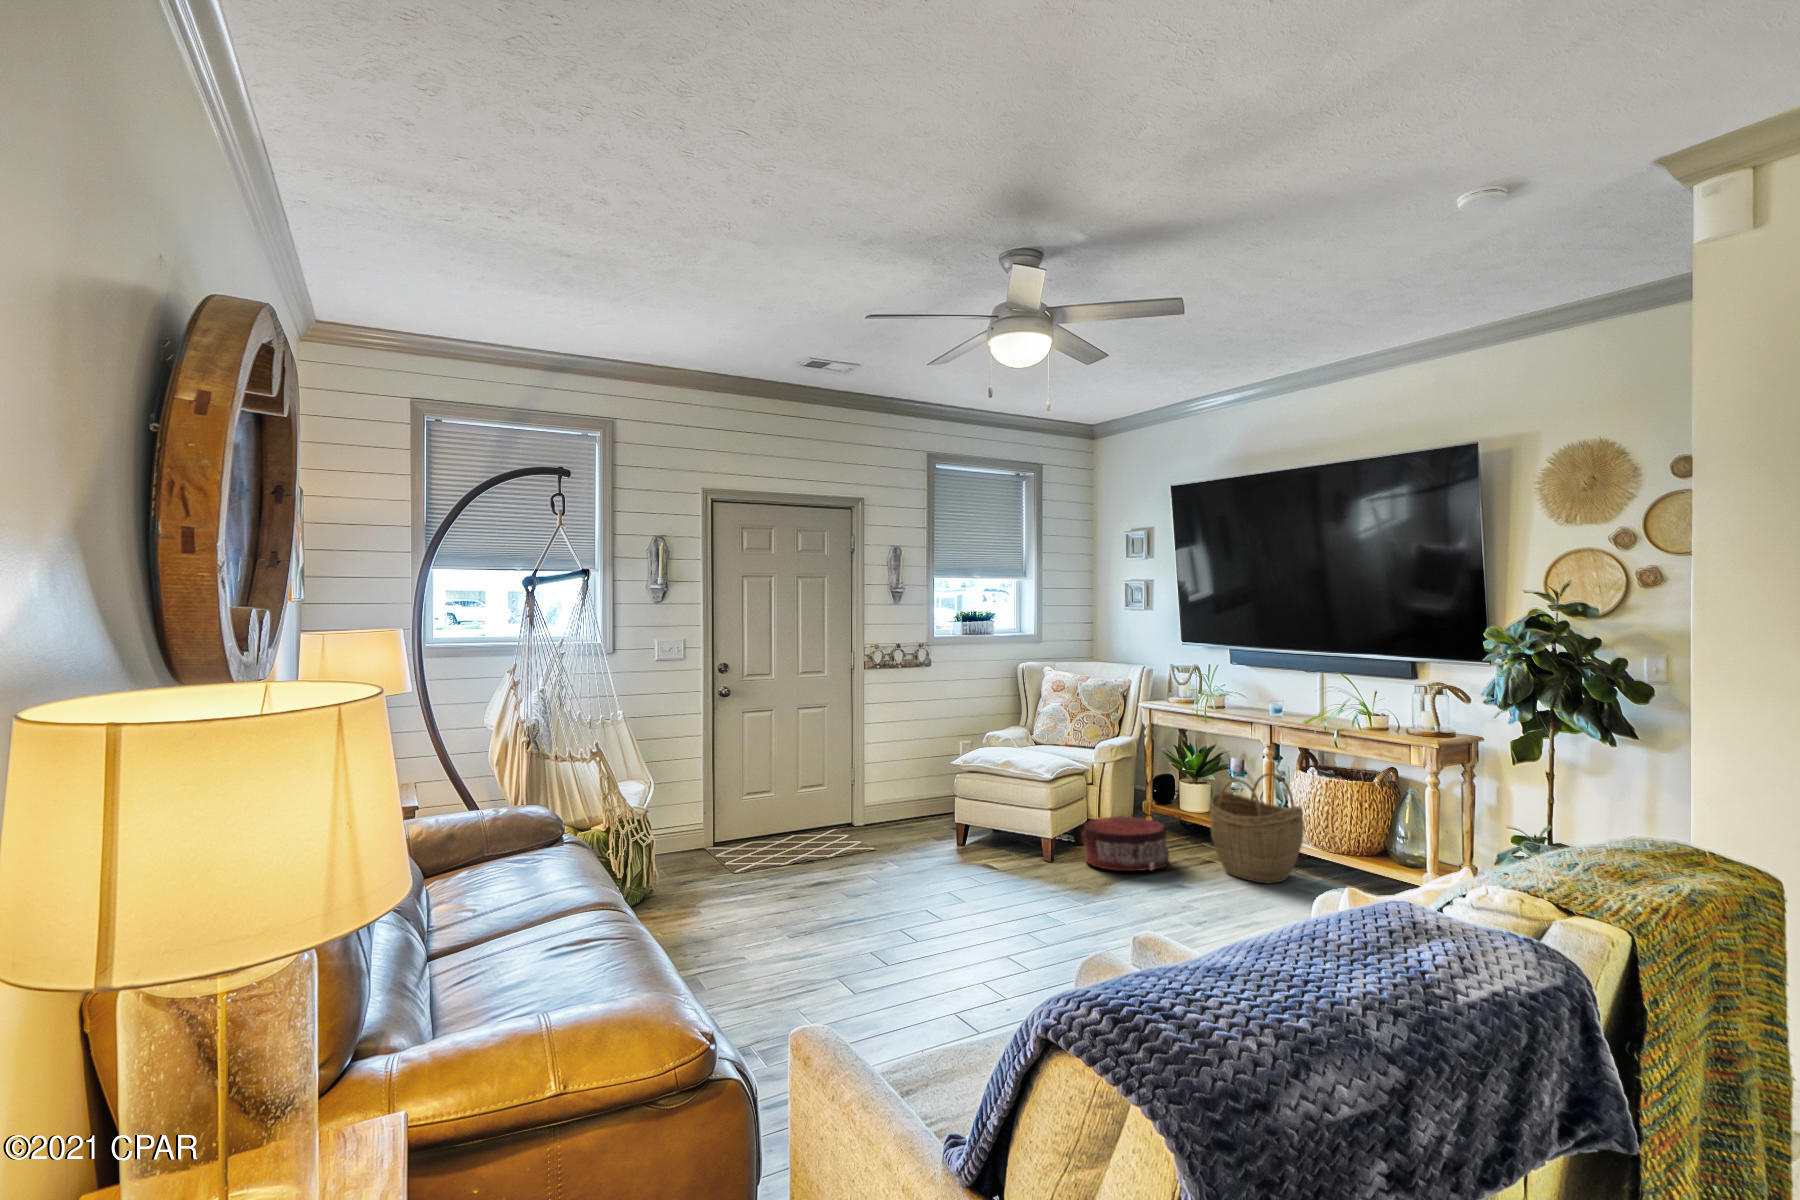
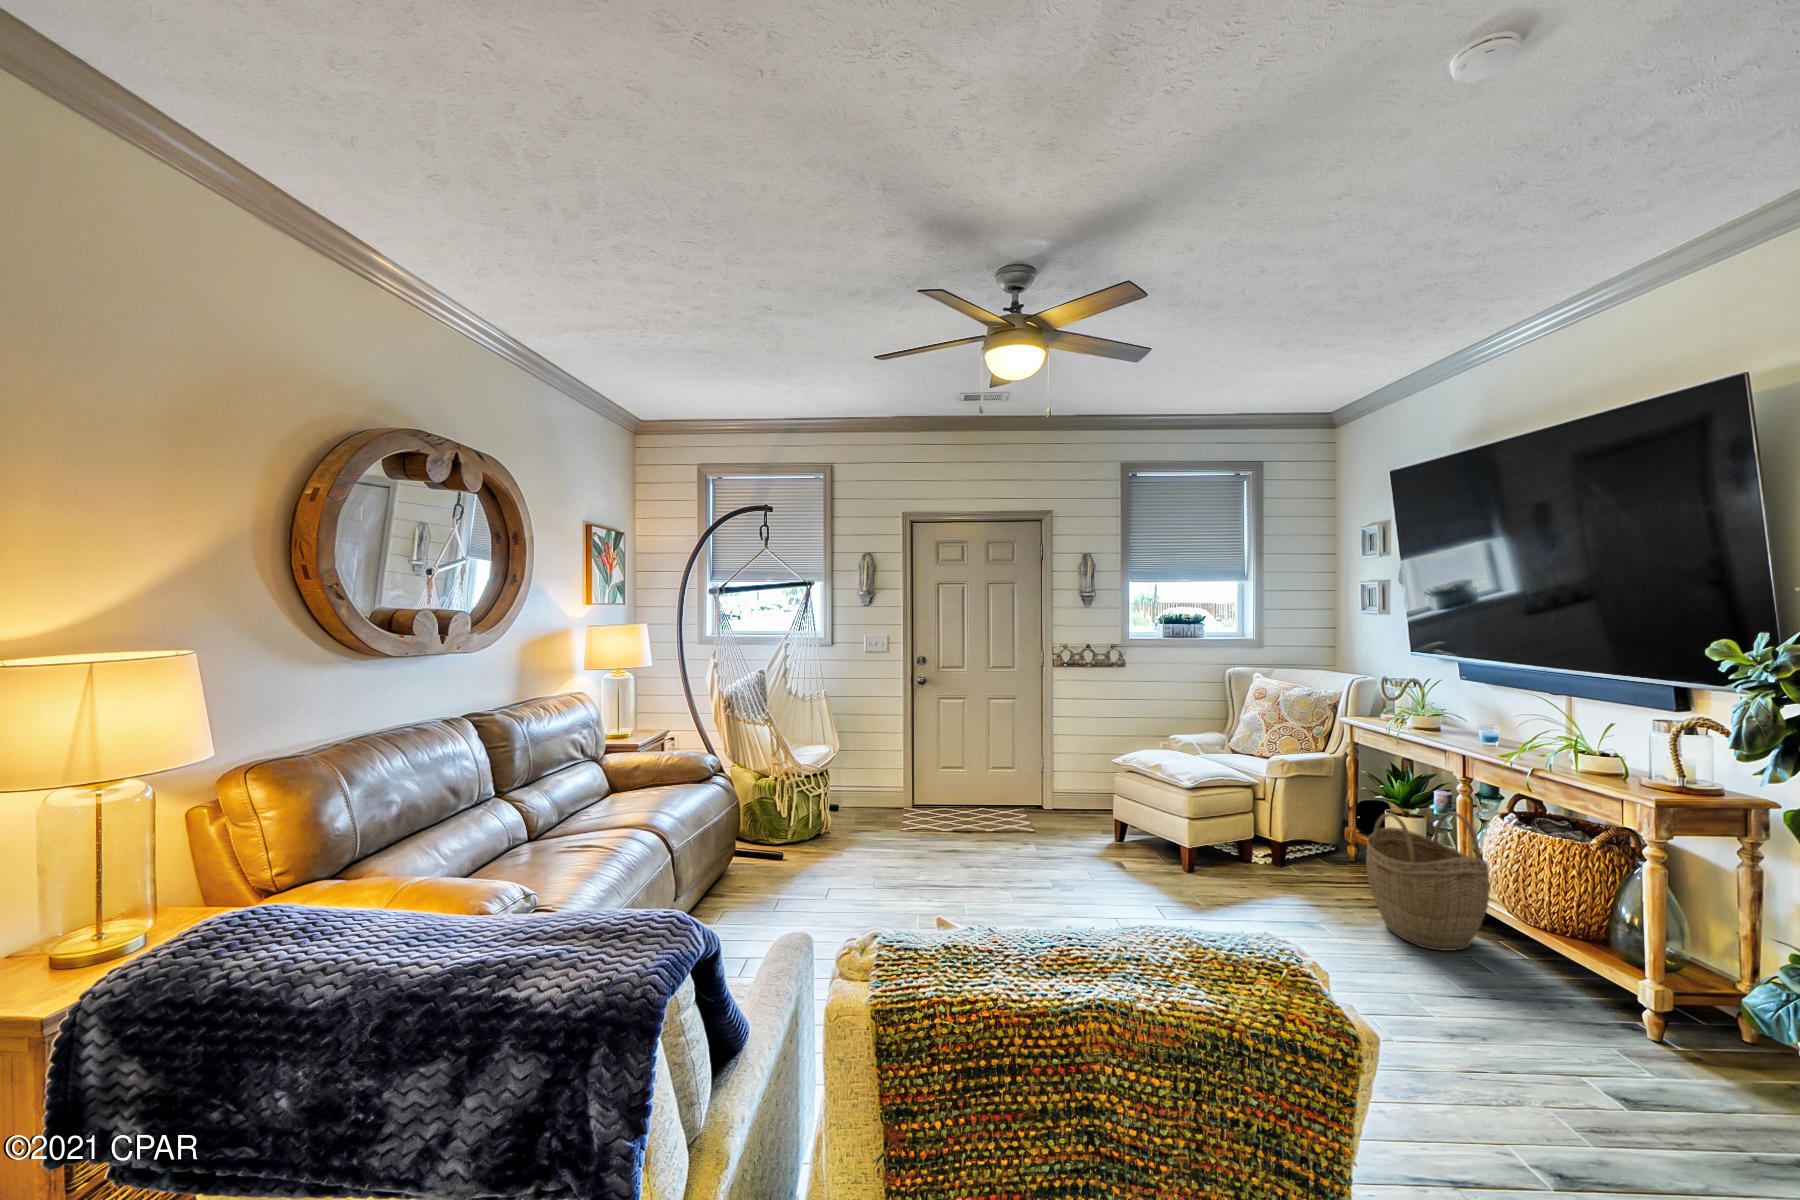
pouf: present [1083,816,1169,871] -> none [1220,836,1319,906]

